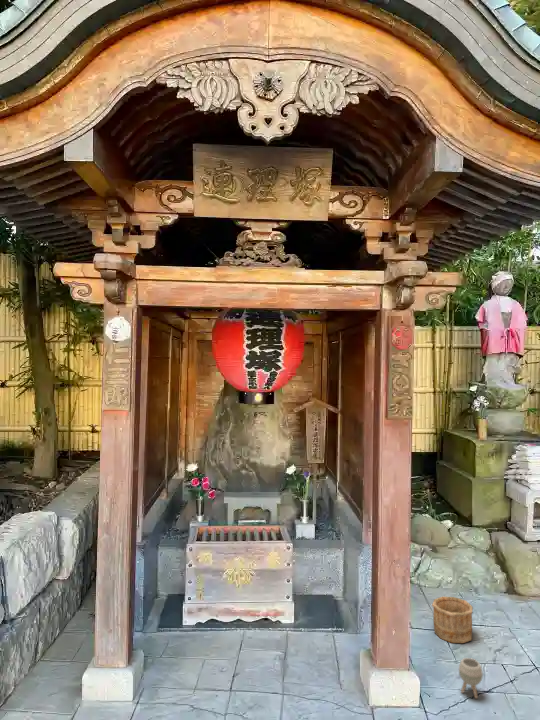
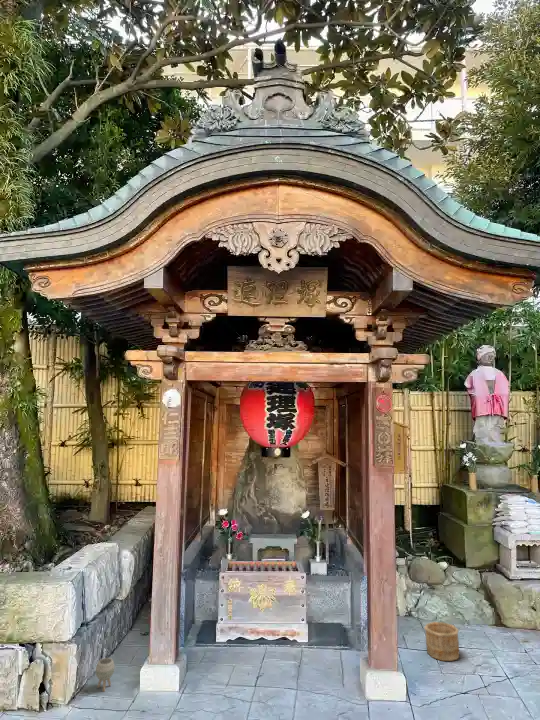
planter: present [459,658,483,698] -> present [96,658,115,691]

